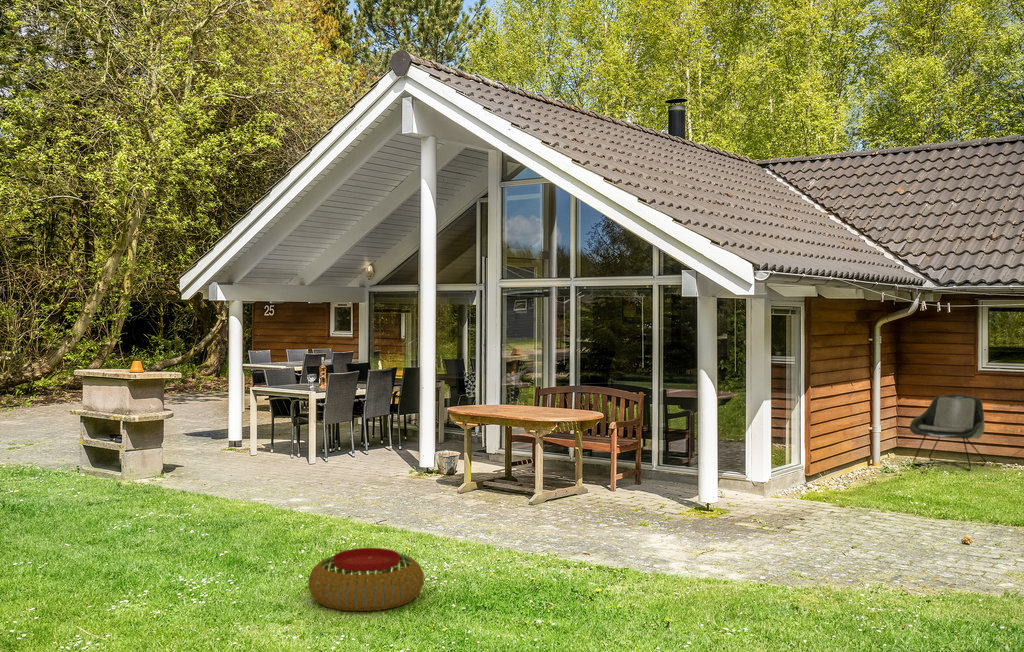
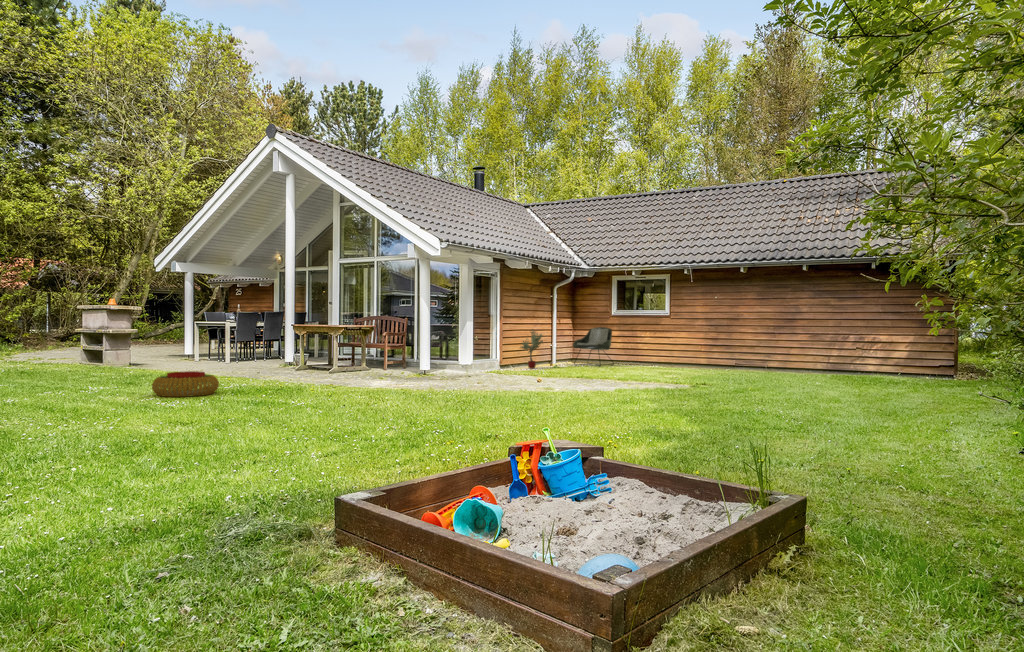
potted tree: none [834,406,876,480] -> present [520,330,543,369]

